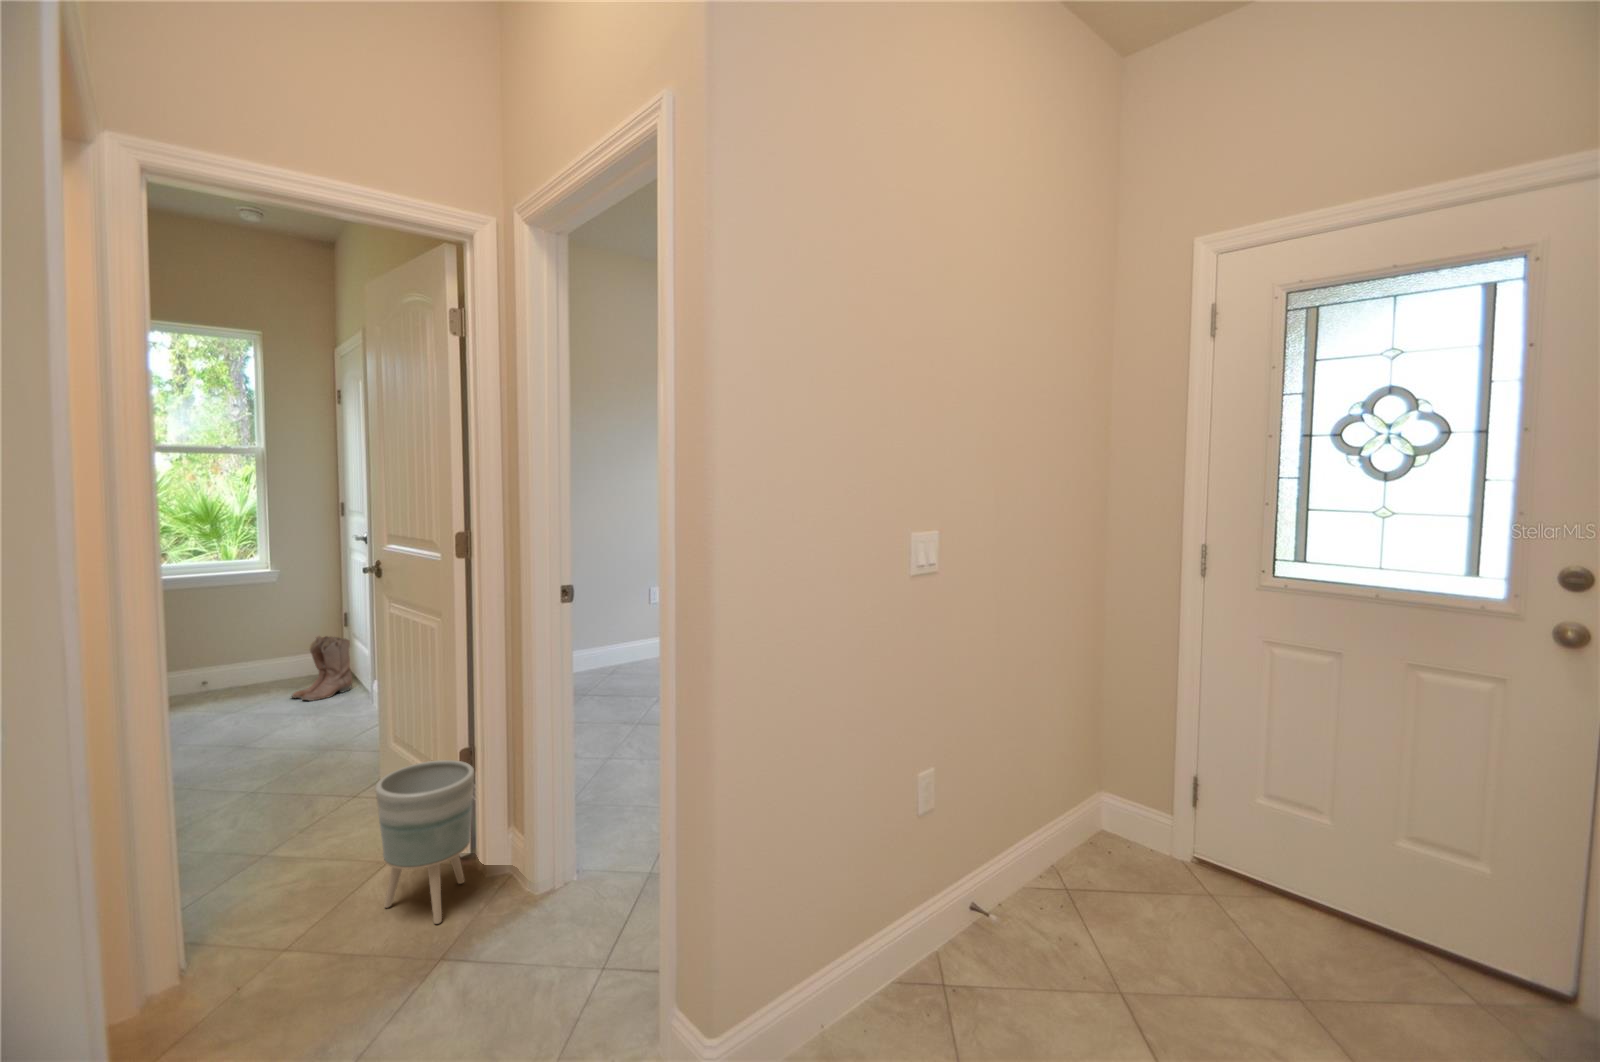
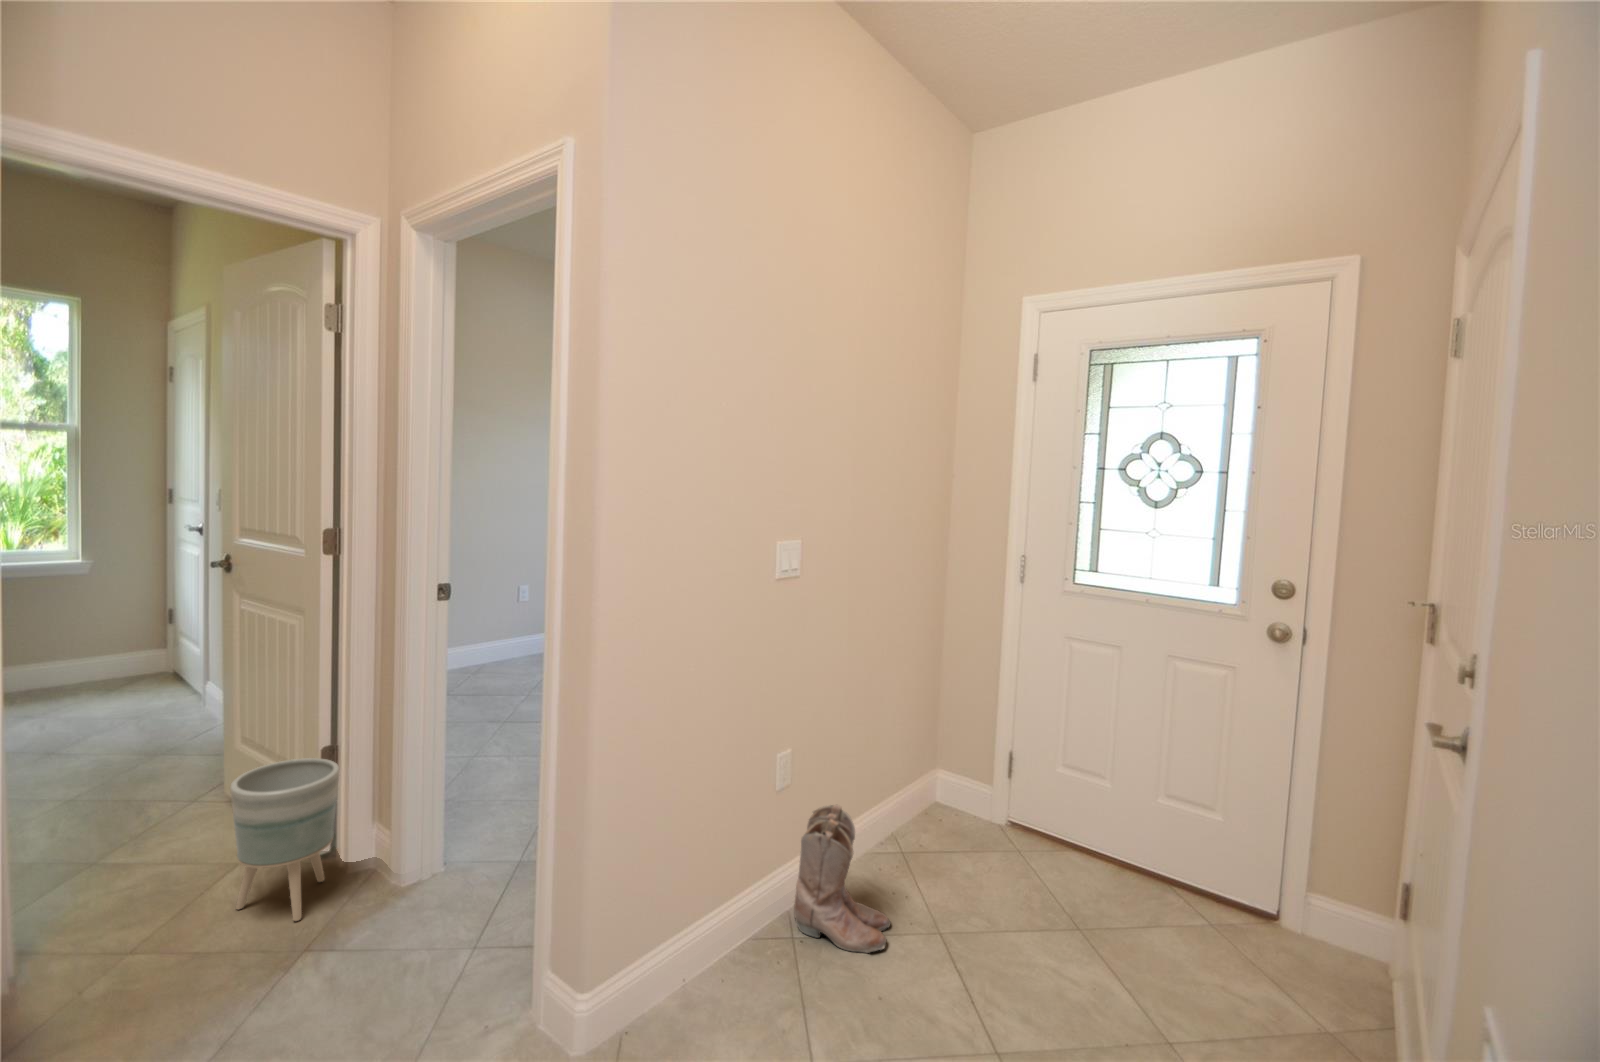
boots: present [292,636,352,701] -> present [794,805,891,953]

